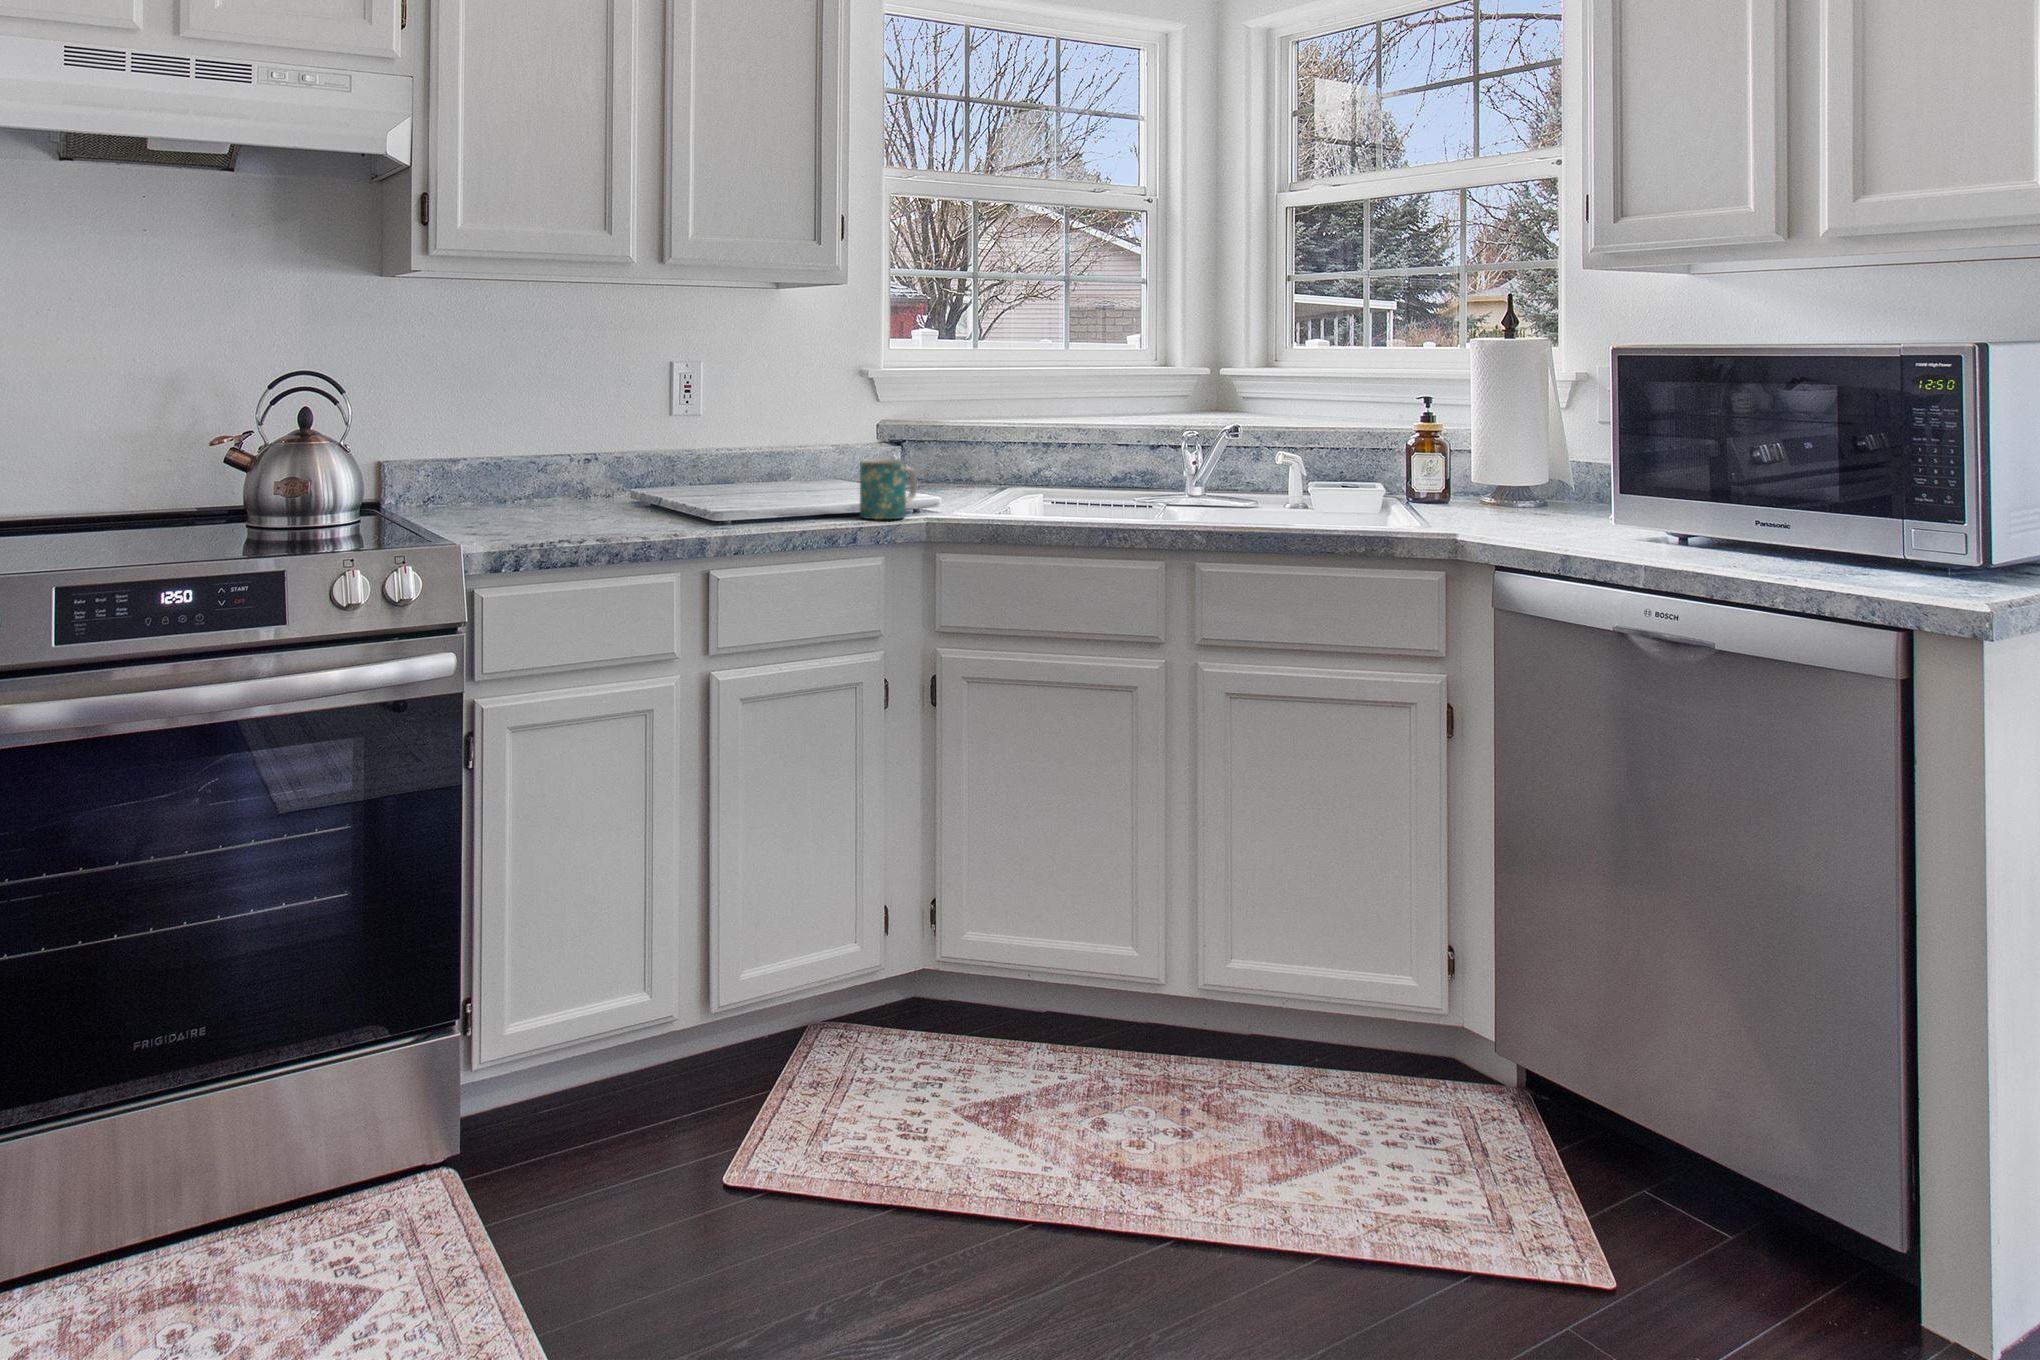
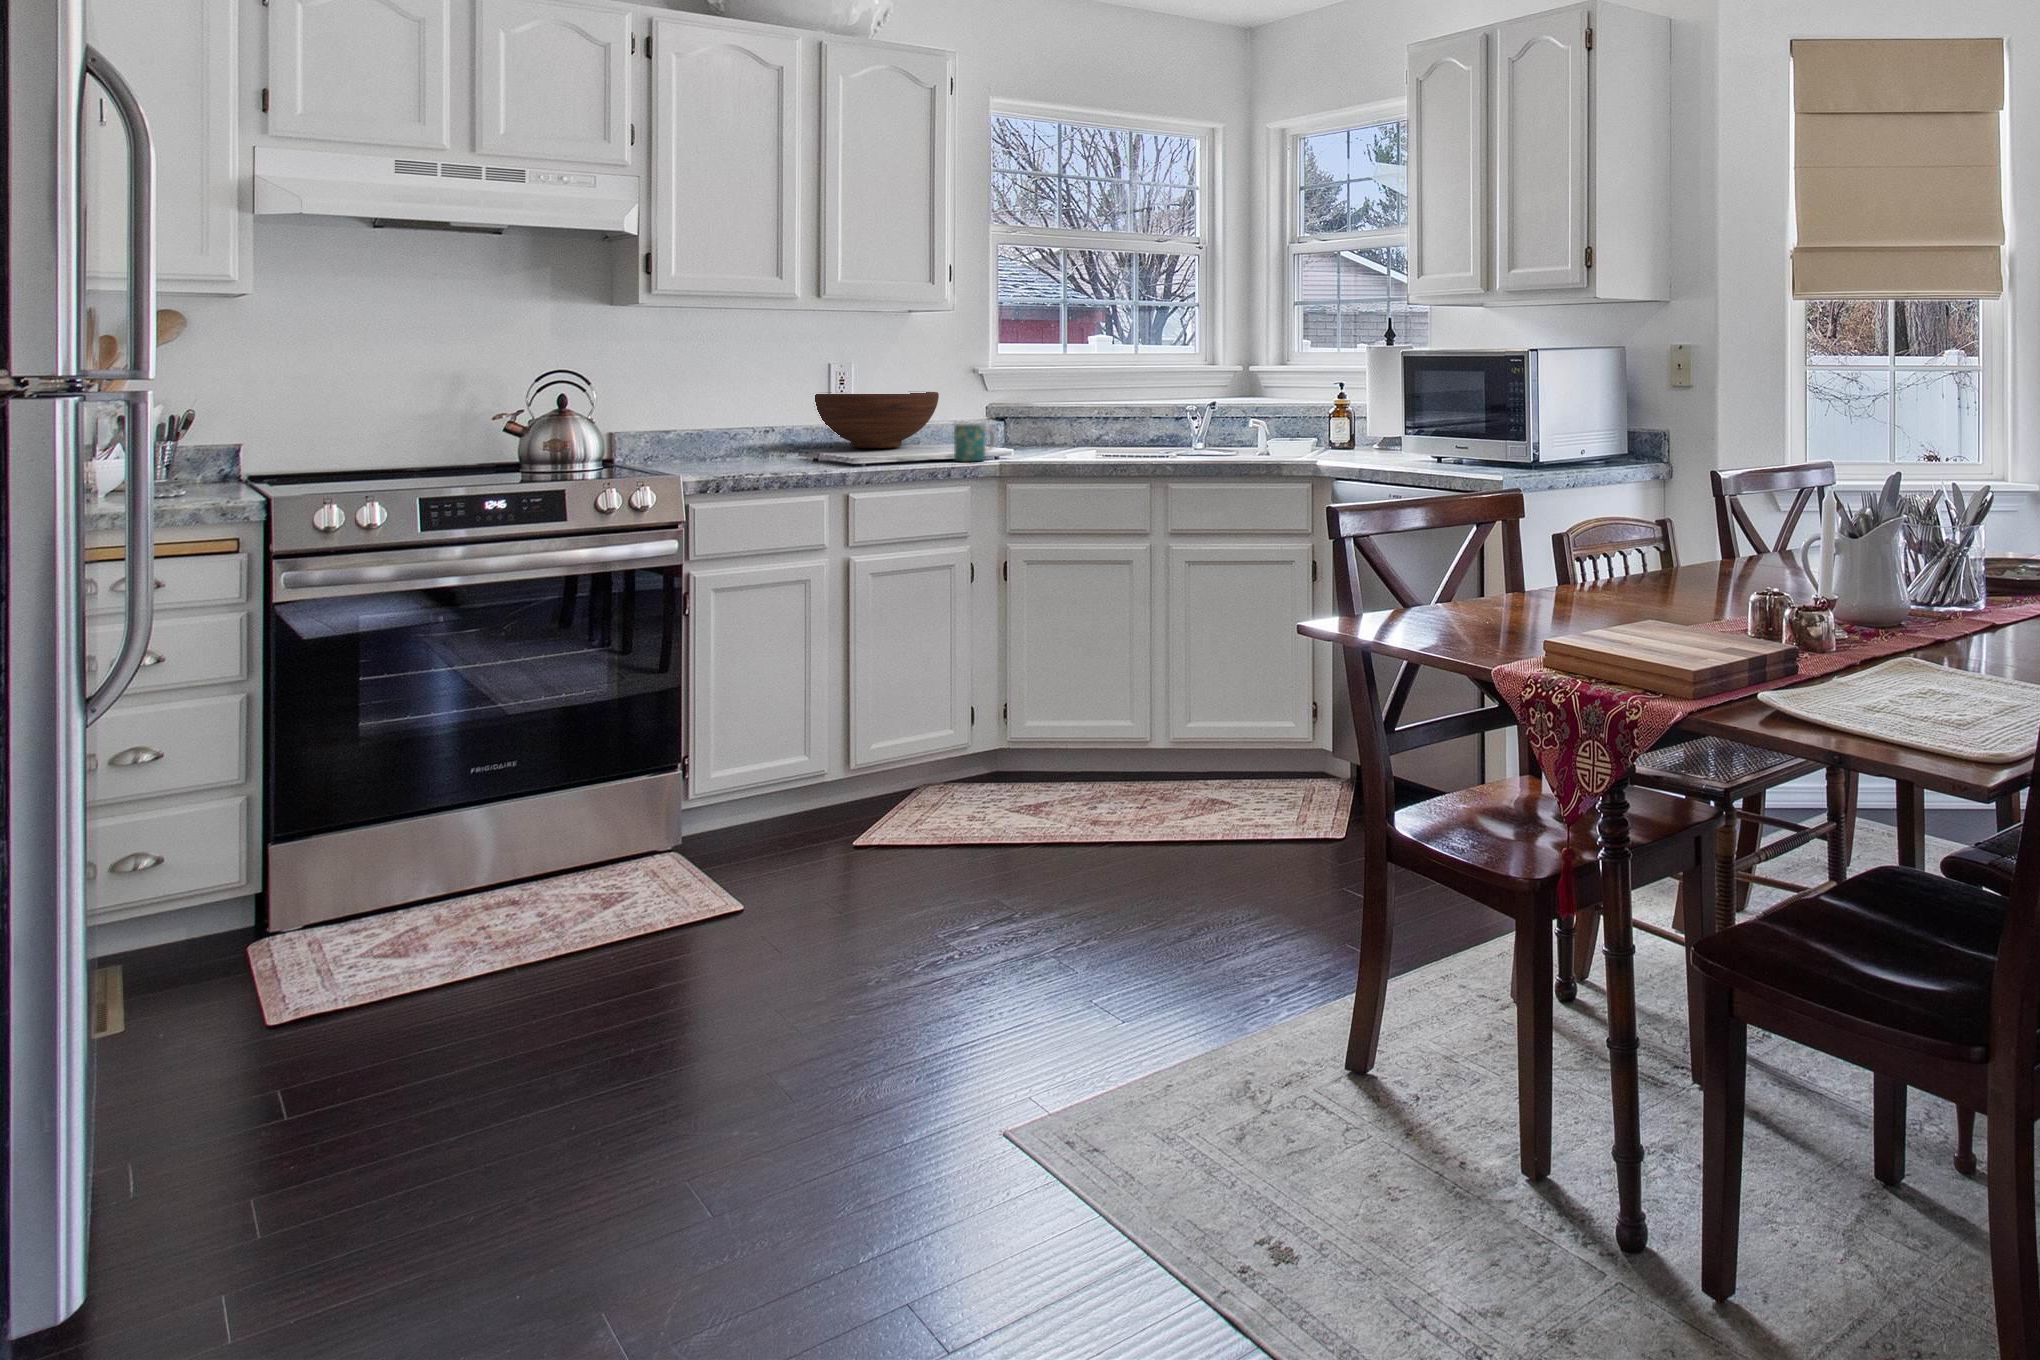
fruit bowl: none [650,404,821,488] -> present [815,392,939,448]

